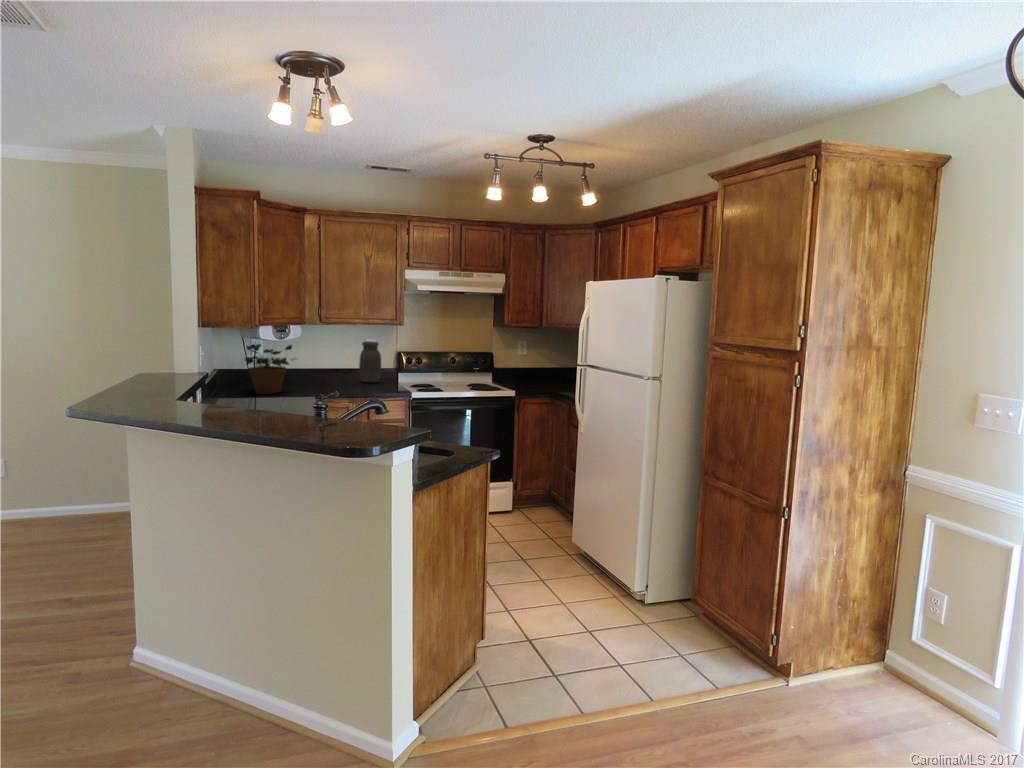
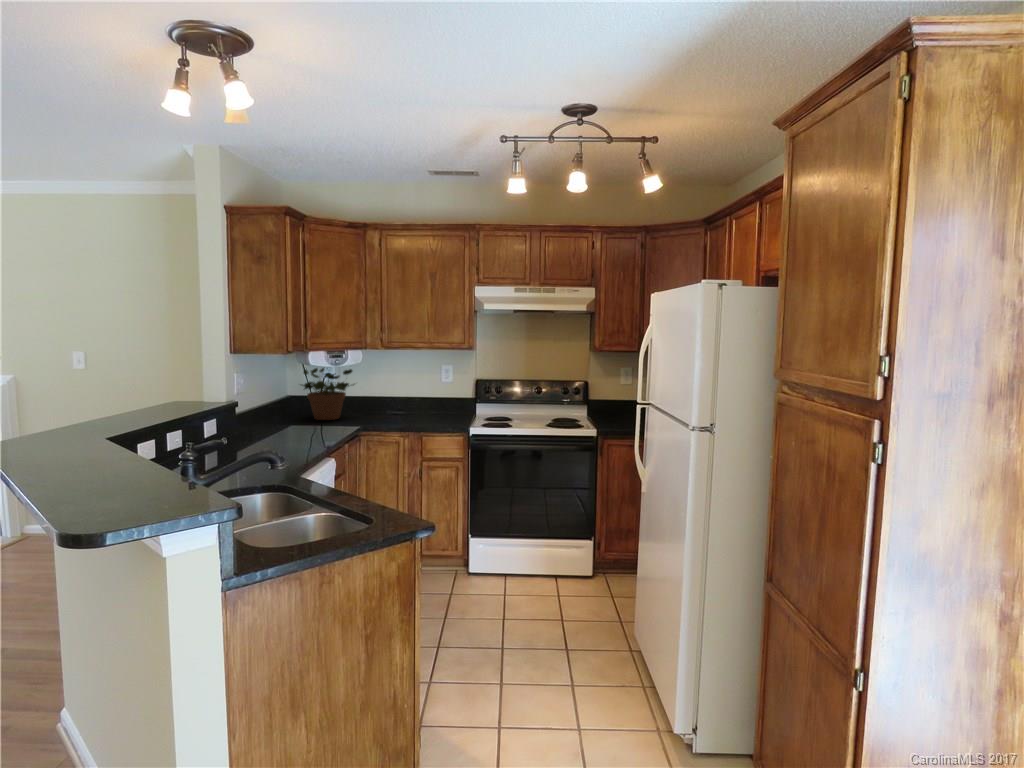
jar: present [359,341,381,382] -> none [433,366,457,411]

